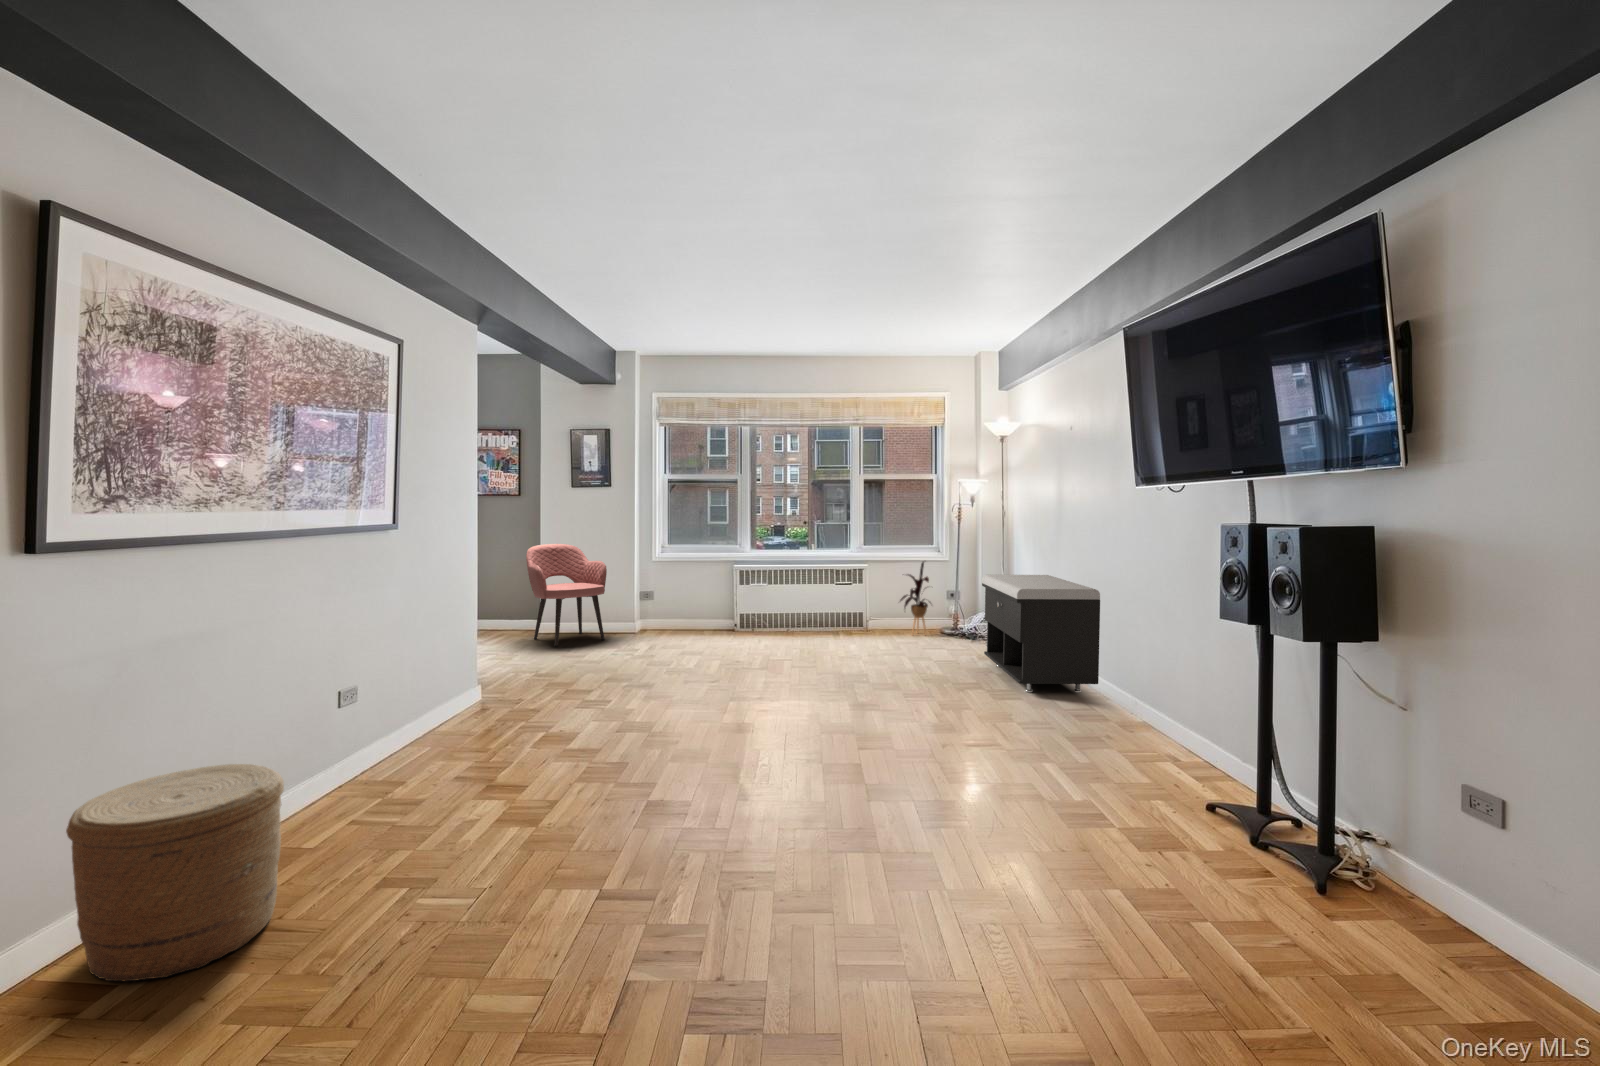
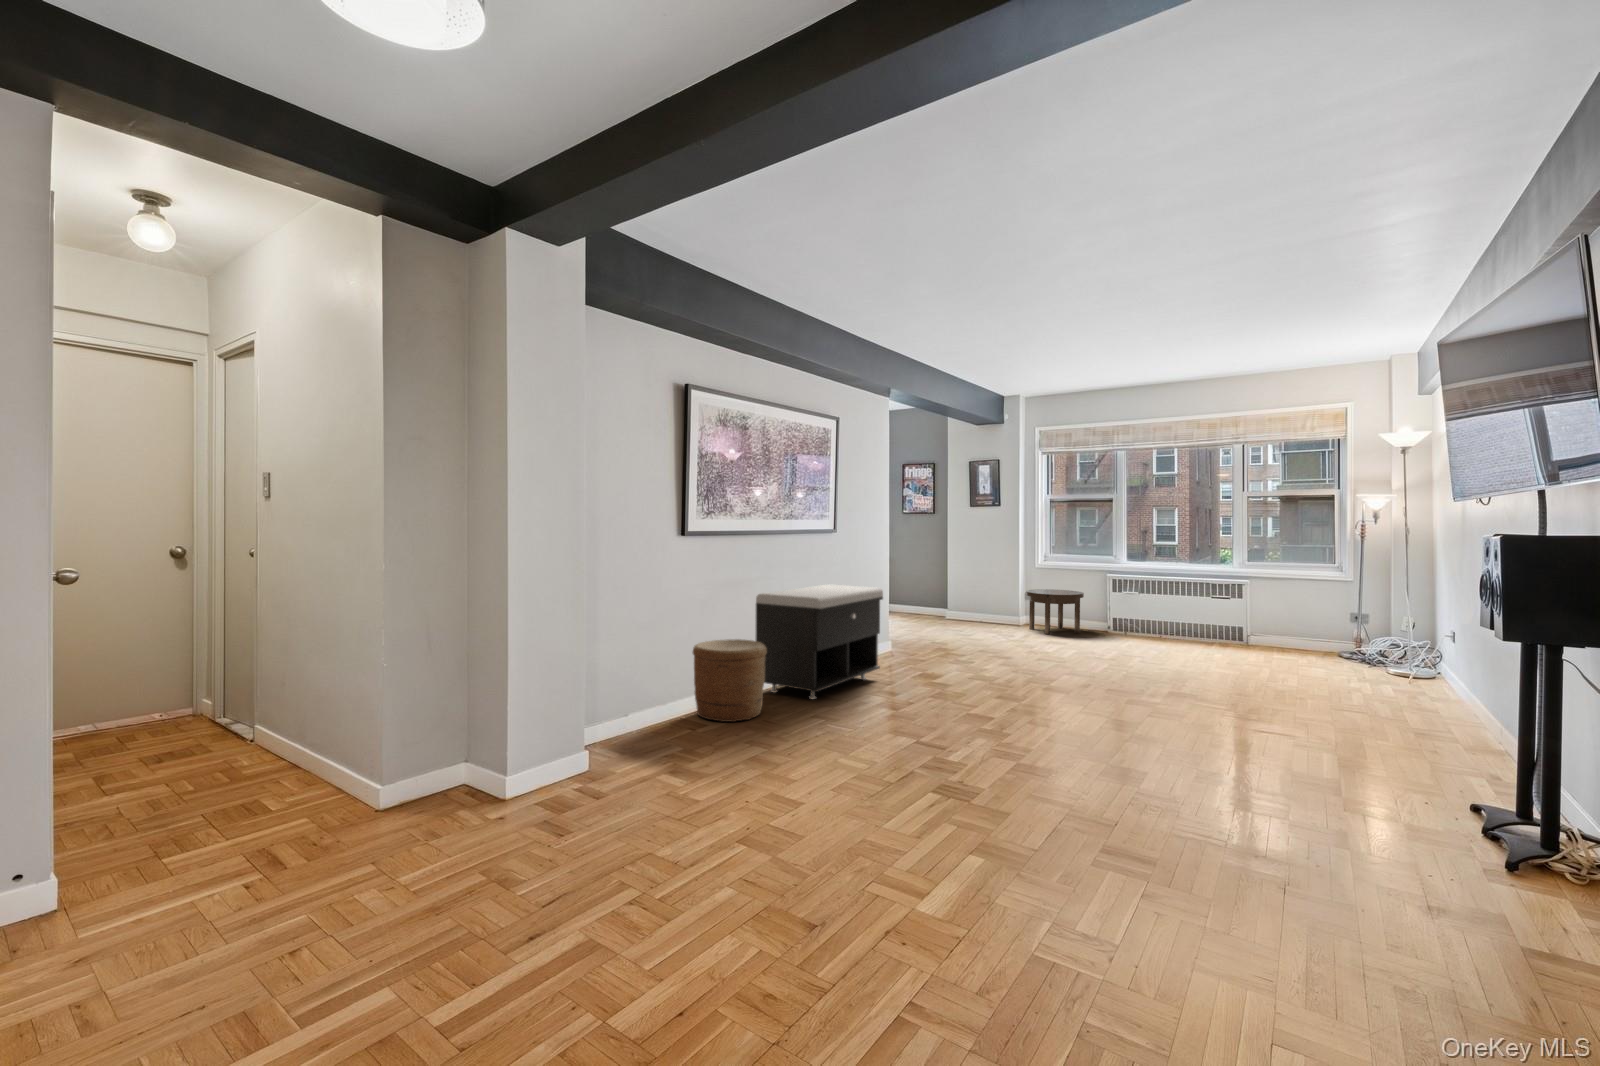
armchair: present [526,544,607,647] -> none [933,551,993,629]
house plant: present [900,562,929,634] -> none [1279,577,1328,656]
storage bench: present [982,575,1100,693] -> present [756,584,883,699]
side table: none [647,585,712,640] -> present [1026,589,1084,634]

